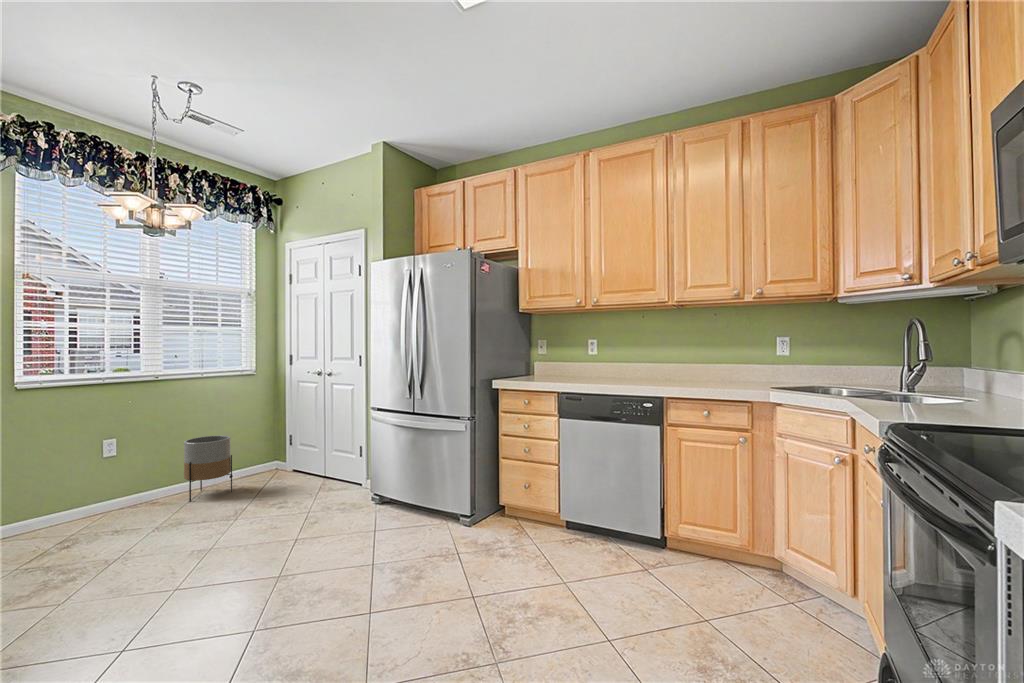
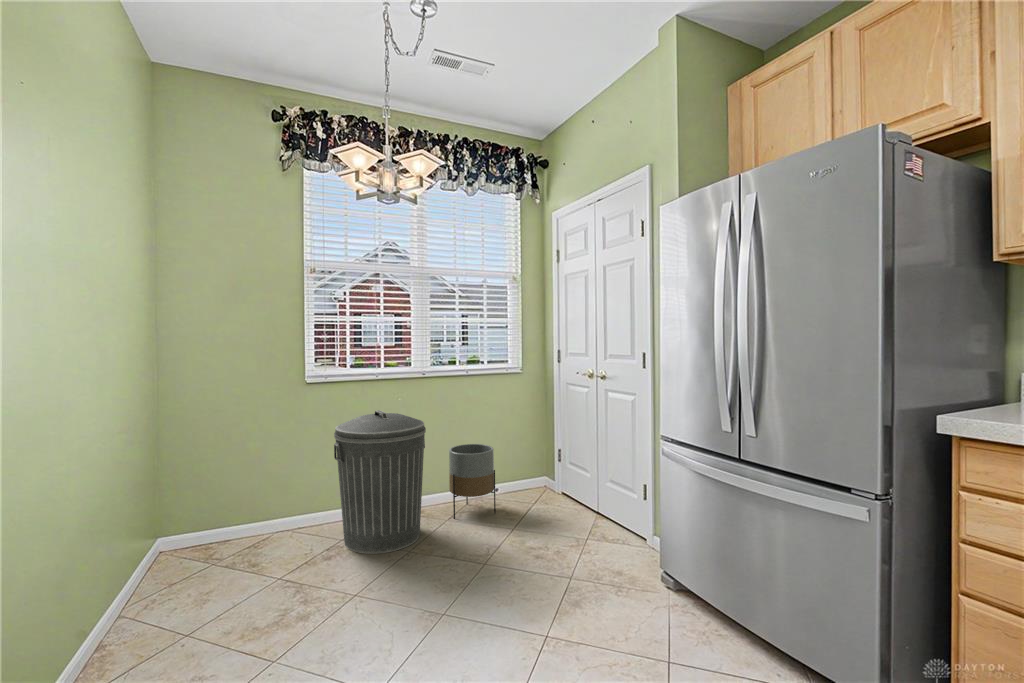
trash can: none [56,408,164,540] -> present [334,410,426,554]

